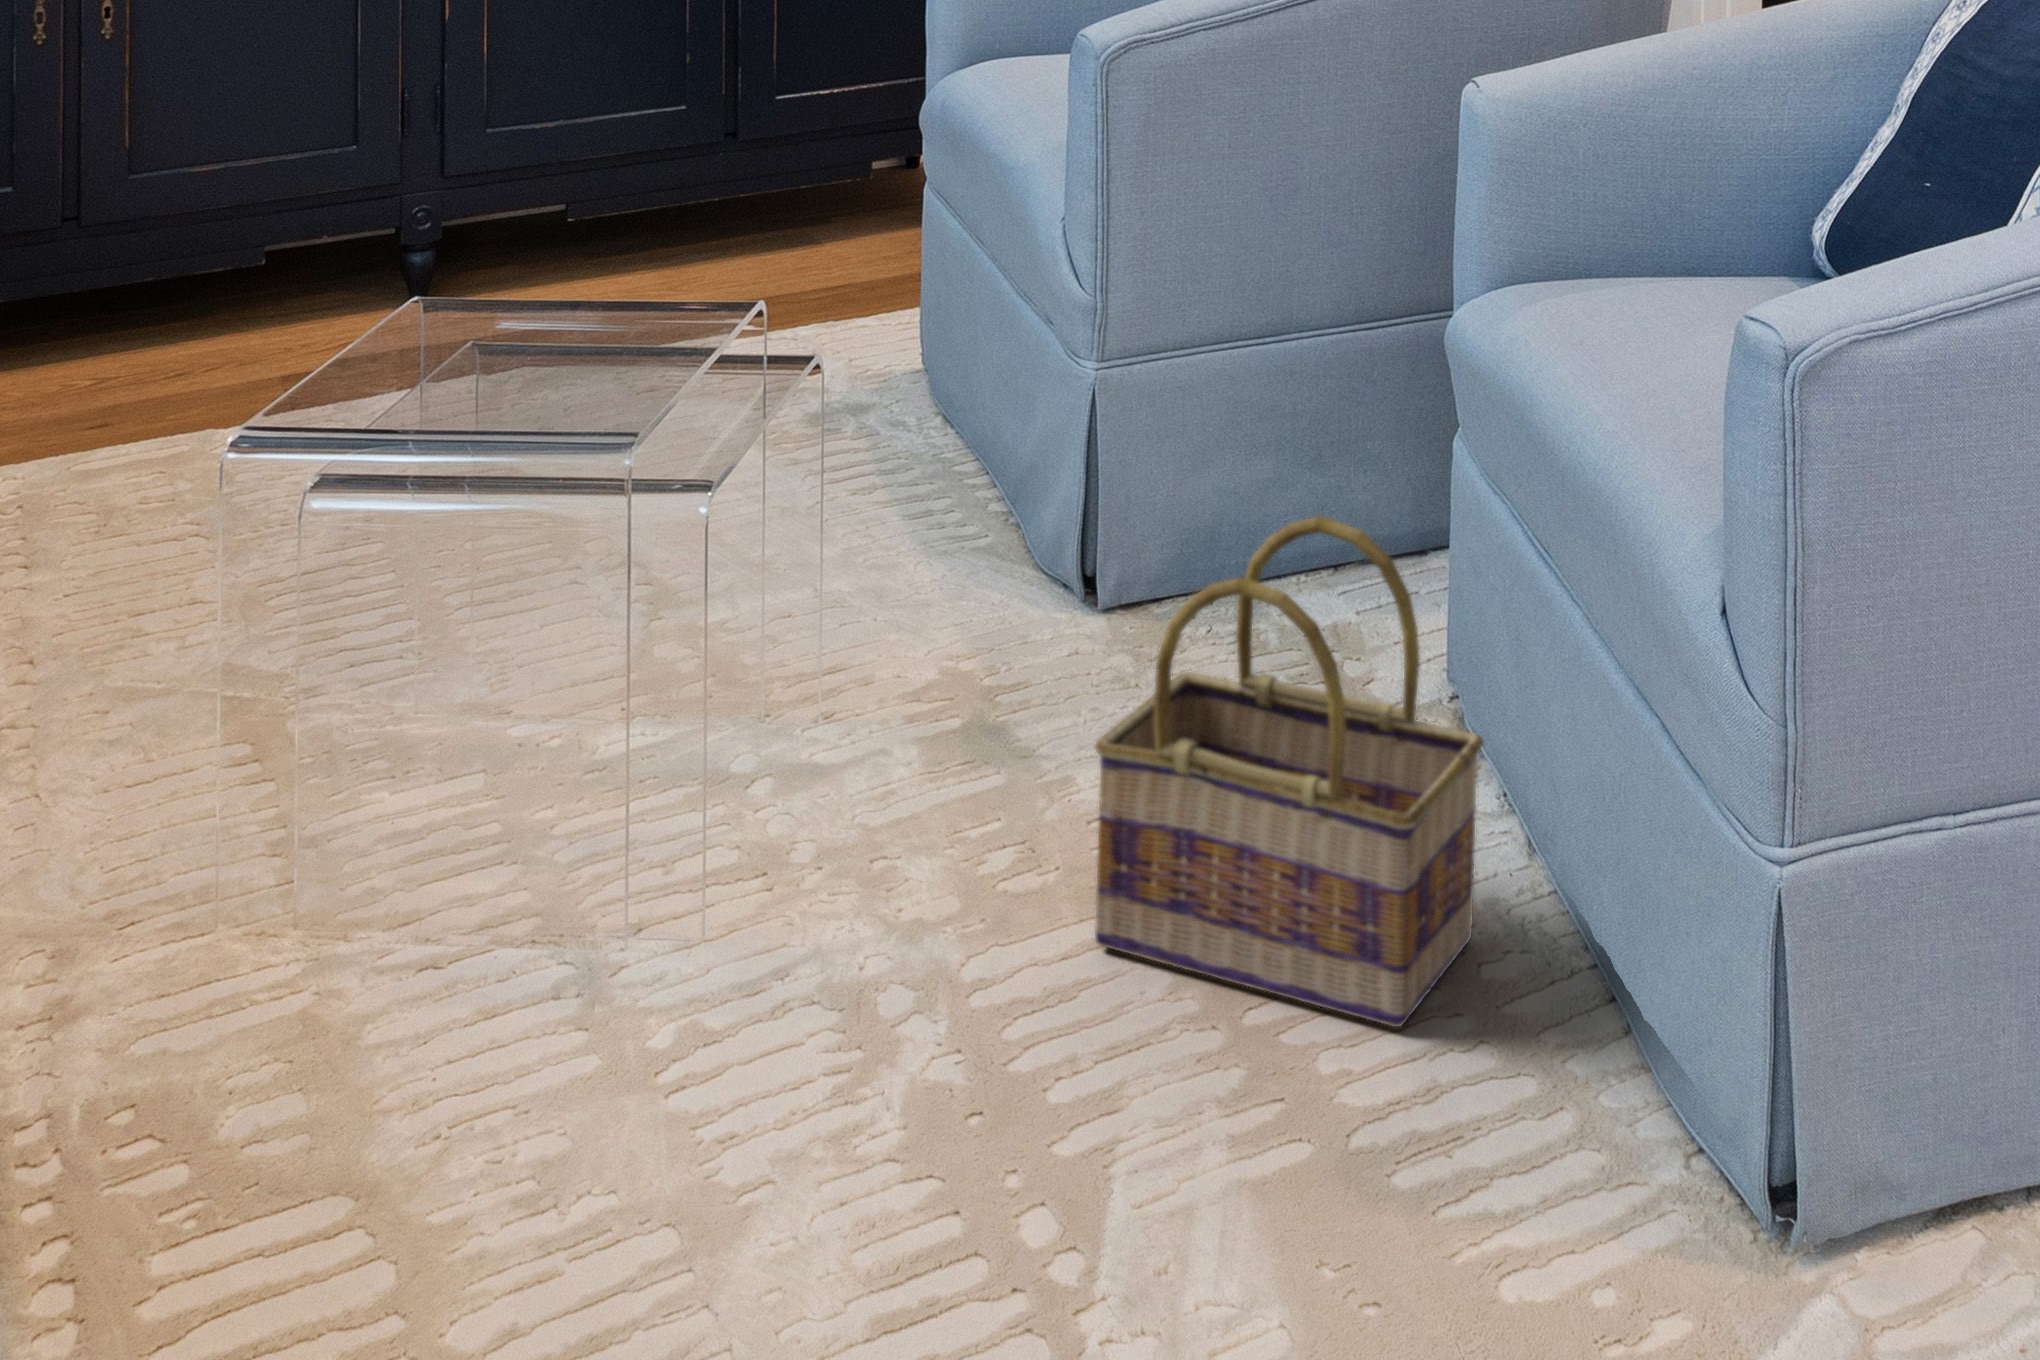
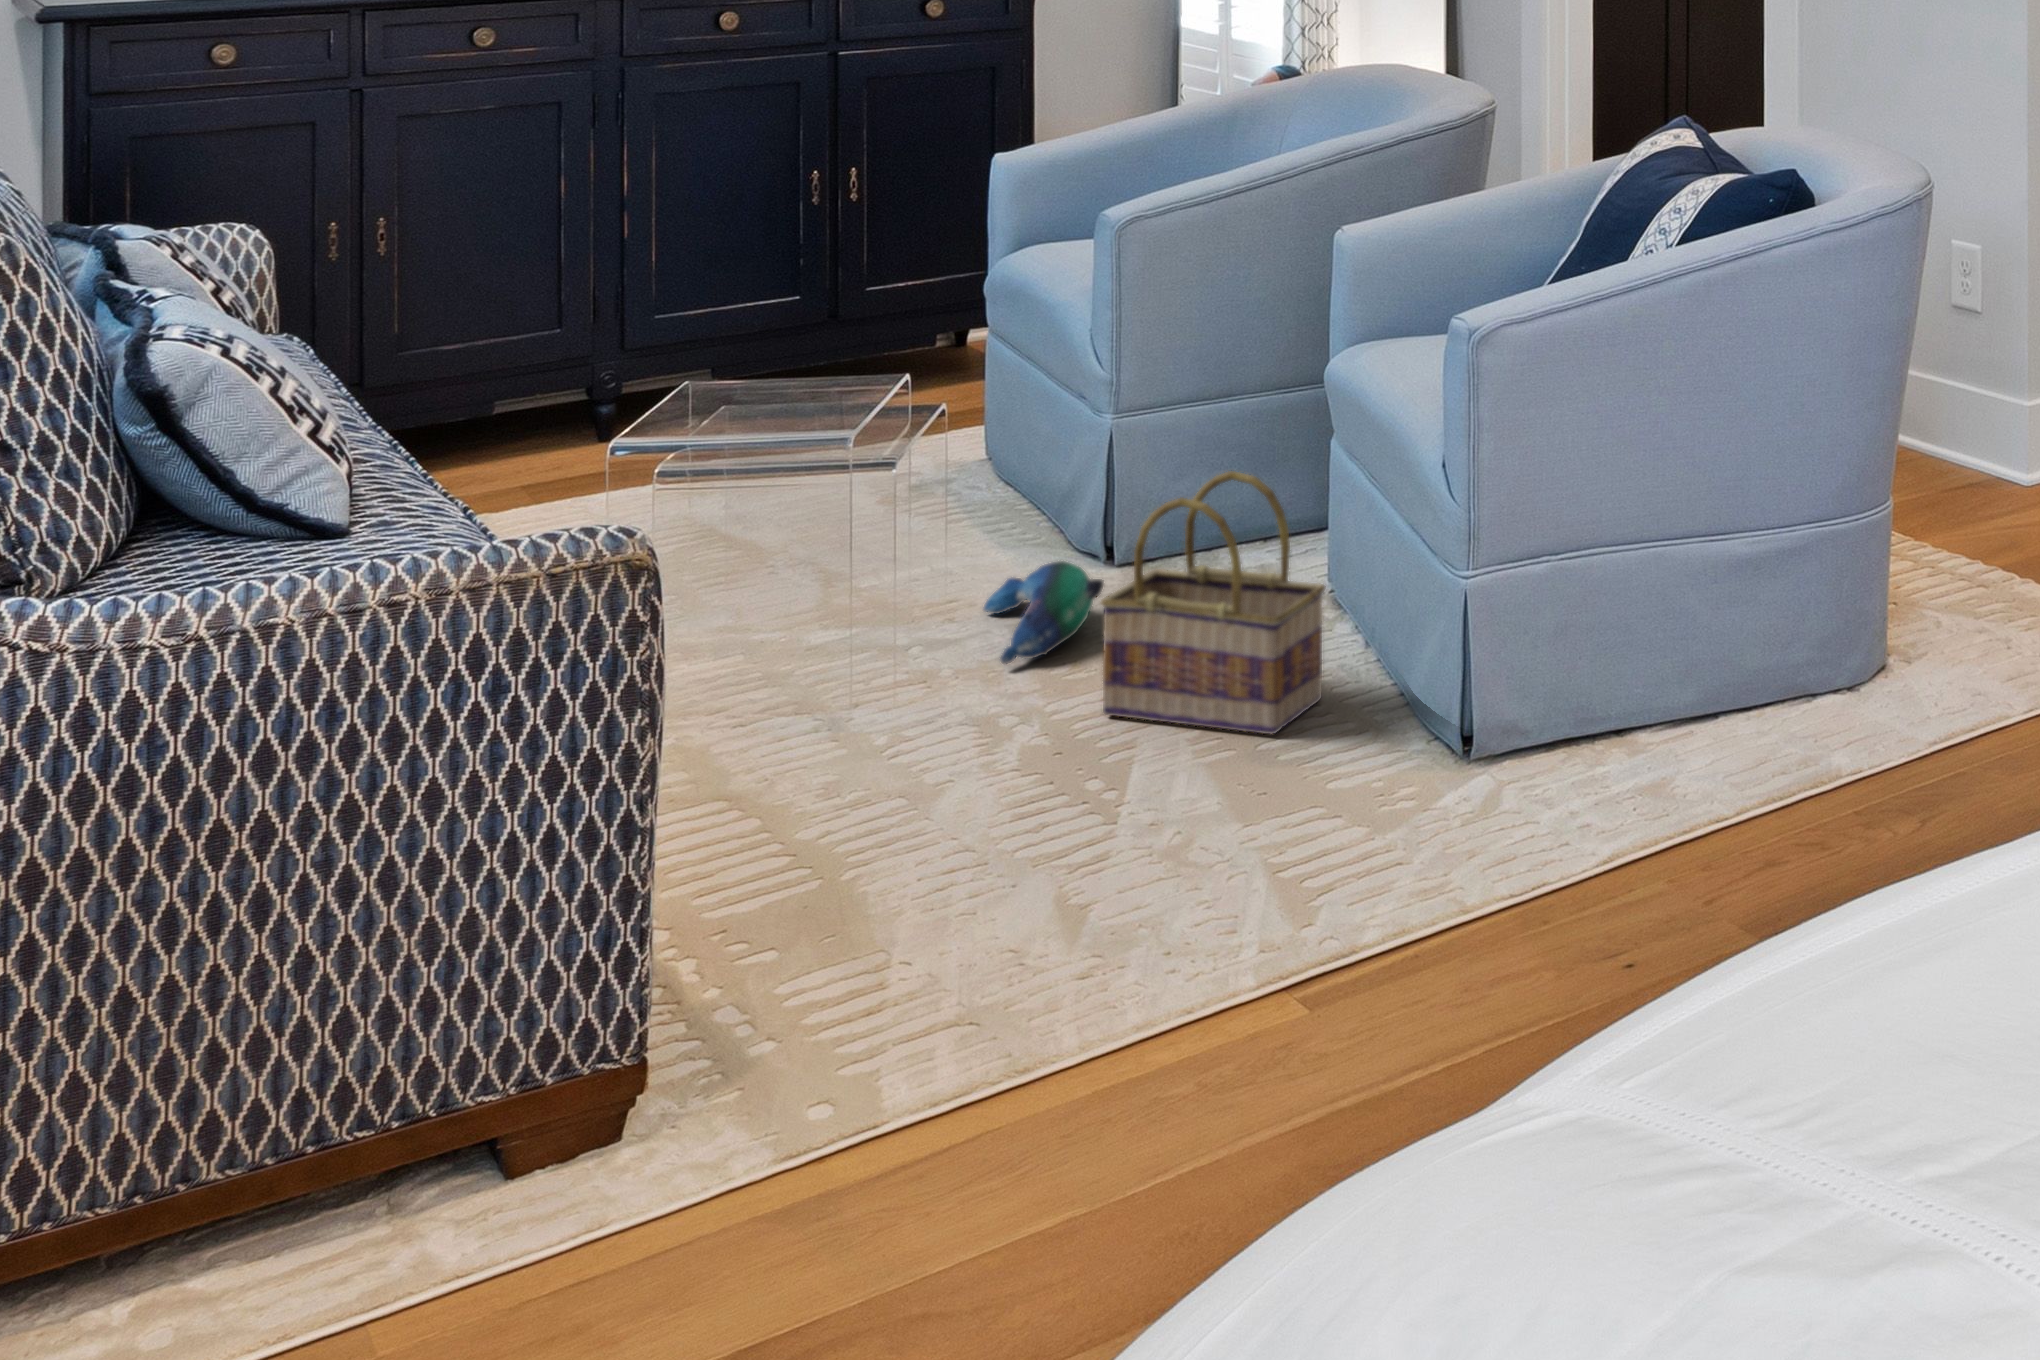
plush toy: none [899,609,1094,807] -> present [984,561,1104,664]

